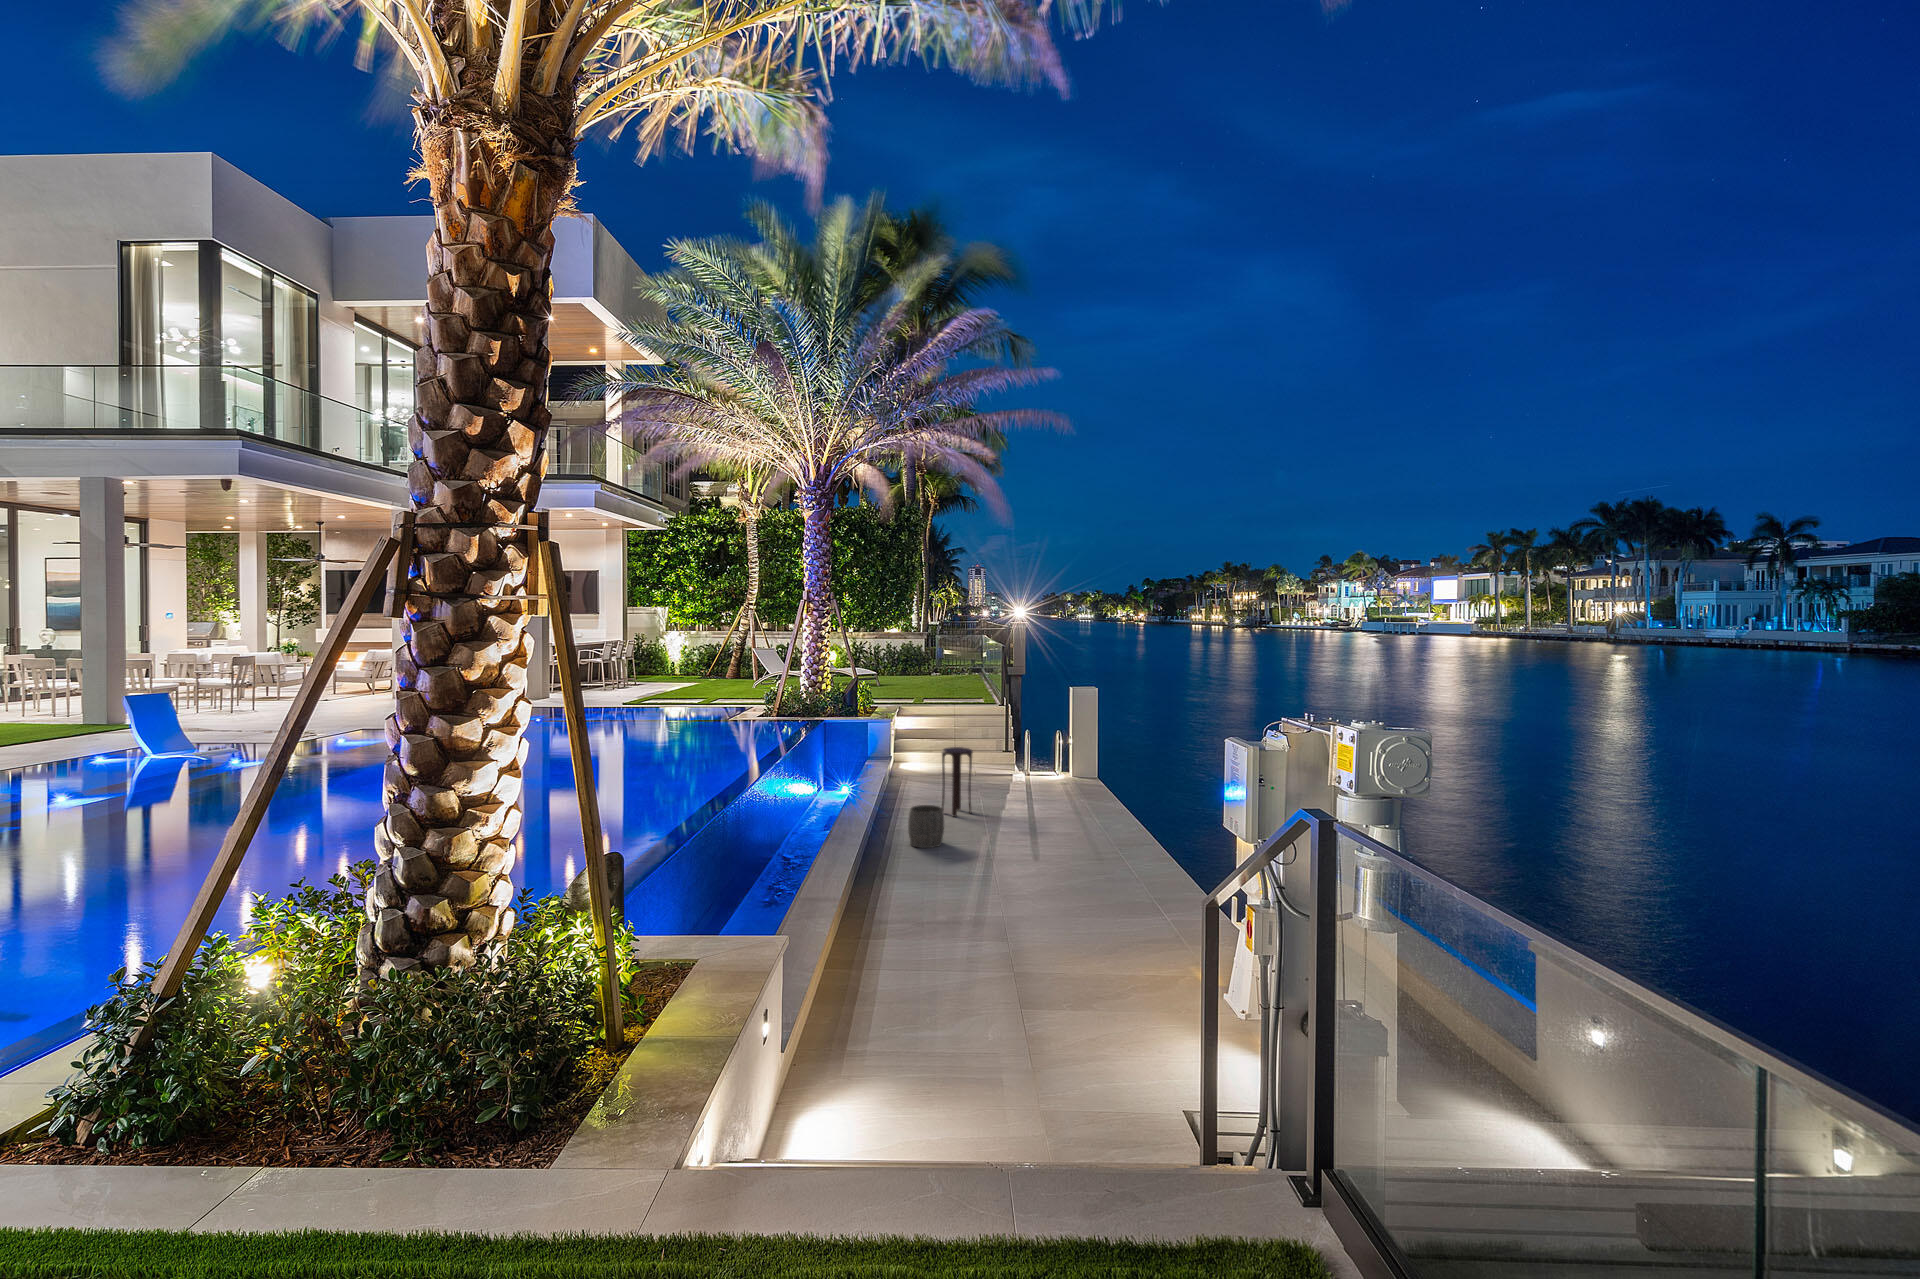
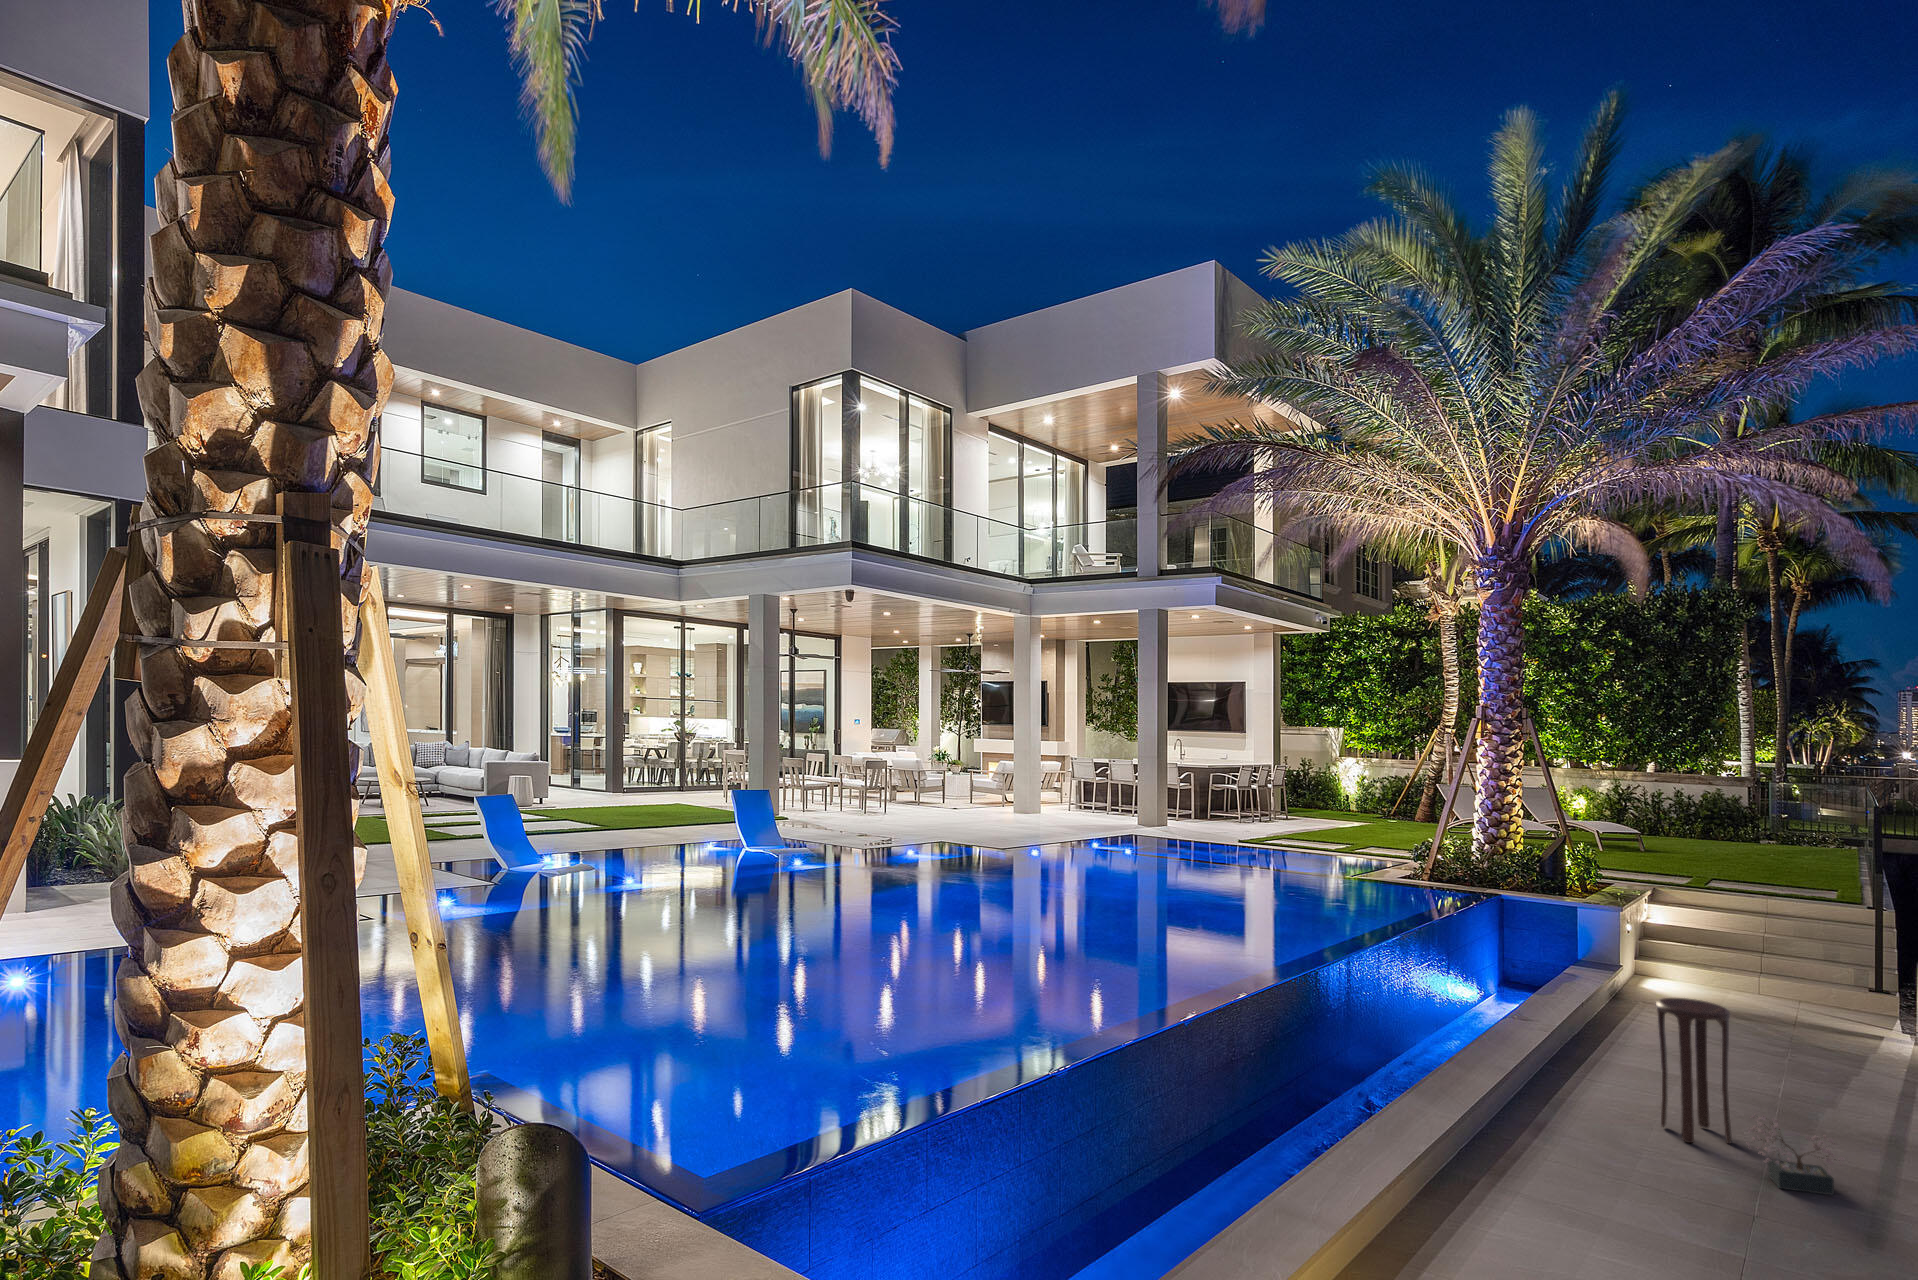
decorative plant: none [982,793,1018,825] -> present [1747,1114,1844,1195]
woven basket: present [908,805,944,848] -> none [1547,1113,1631,1215]

